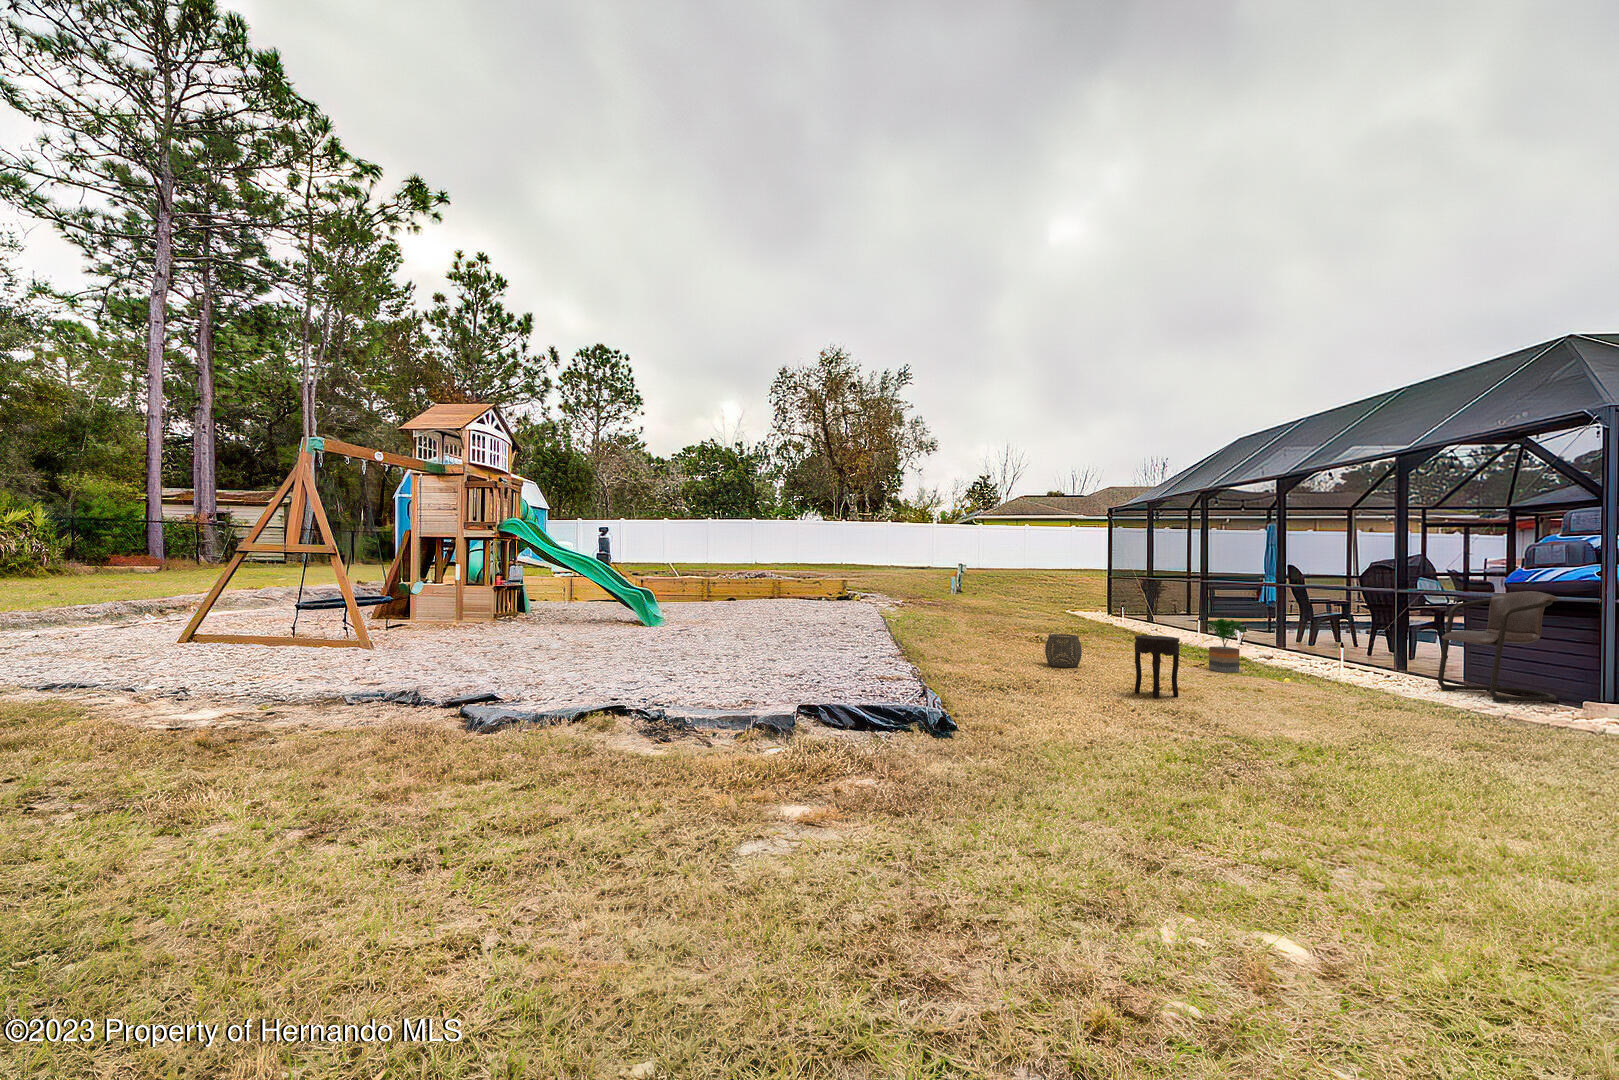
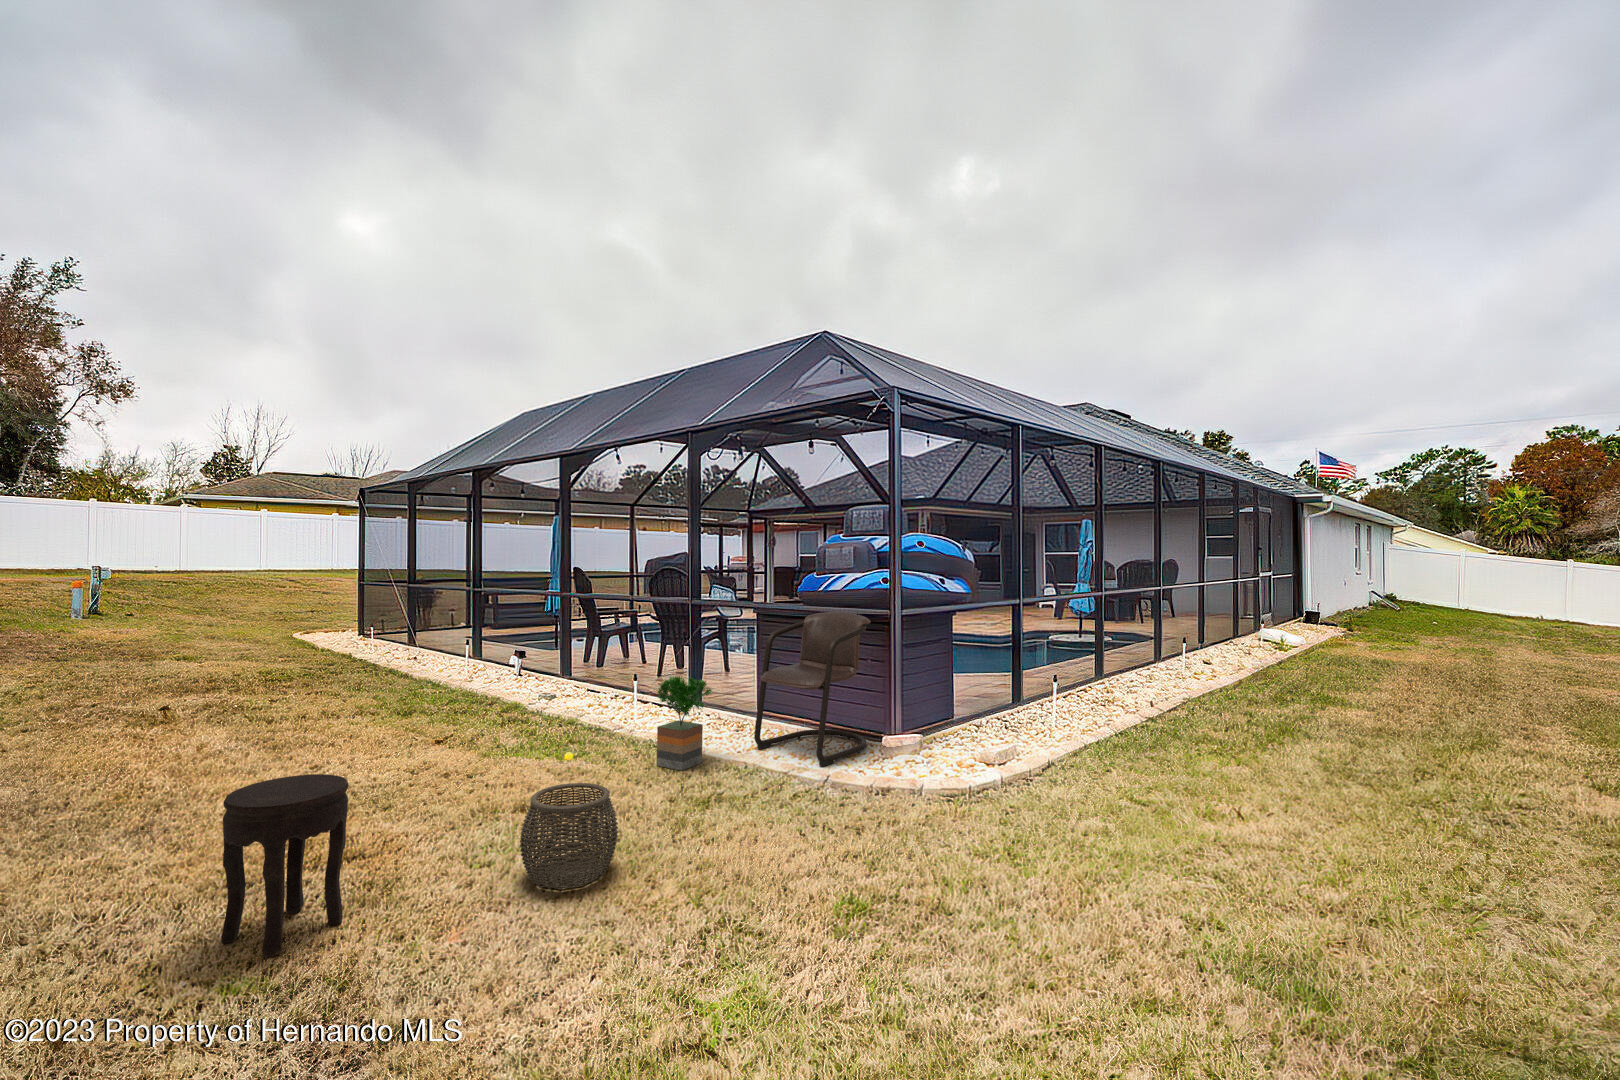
potted tree: present [1207,618,1245,672] -> present [657,676,712,771]
woven basket: present [1045,634,1082,668] -> present [520,783,618,890]

